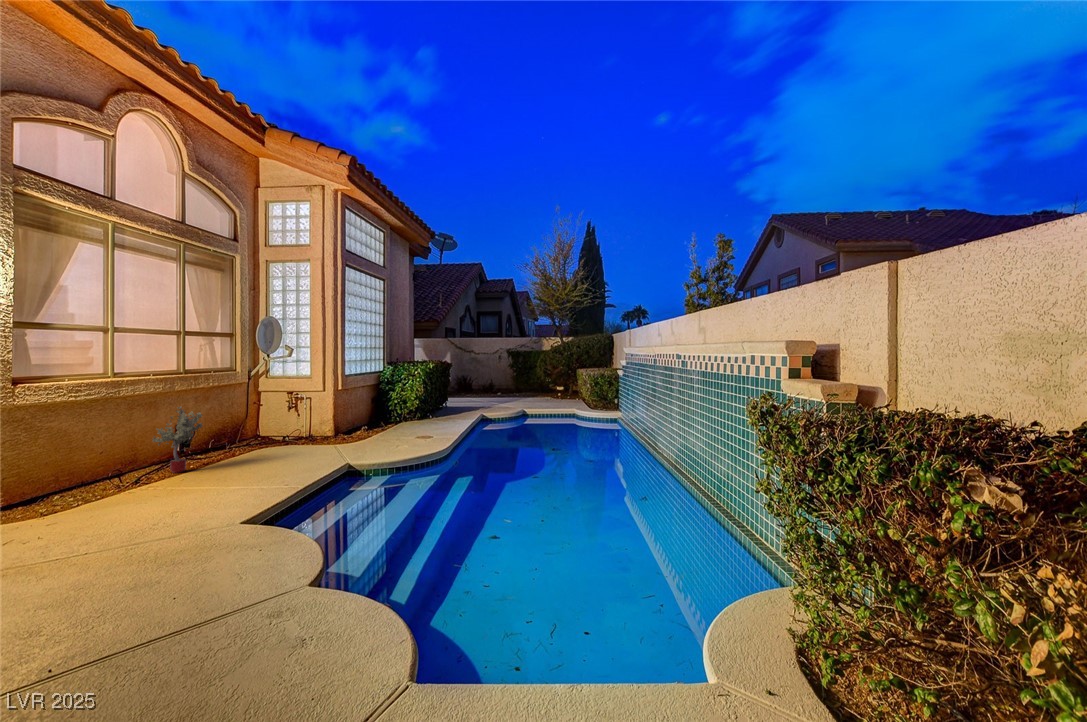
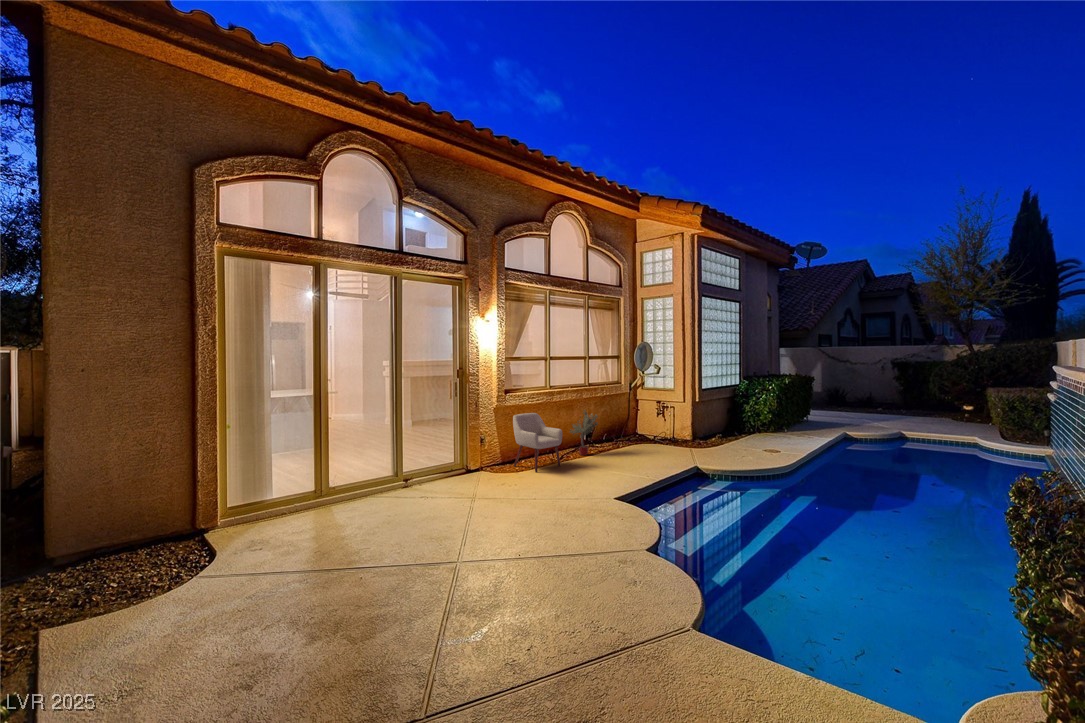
chair: none [31,415,140,511] -> present [513,413,562,472]

